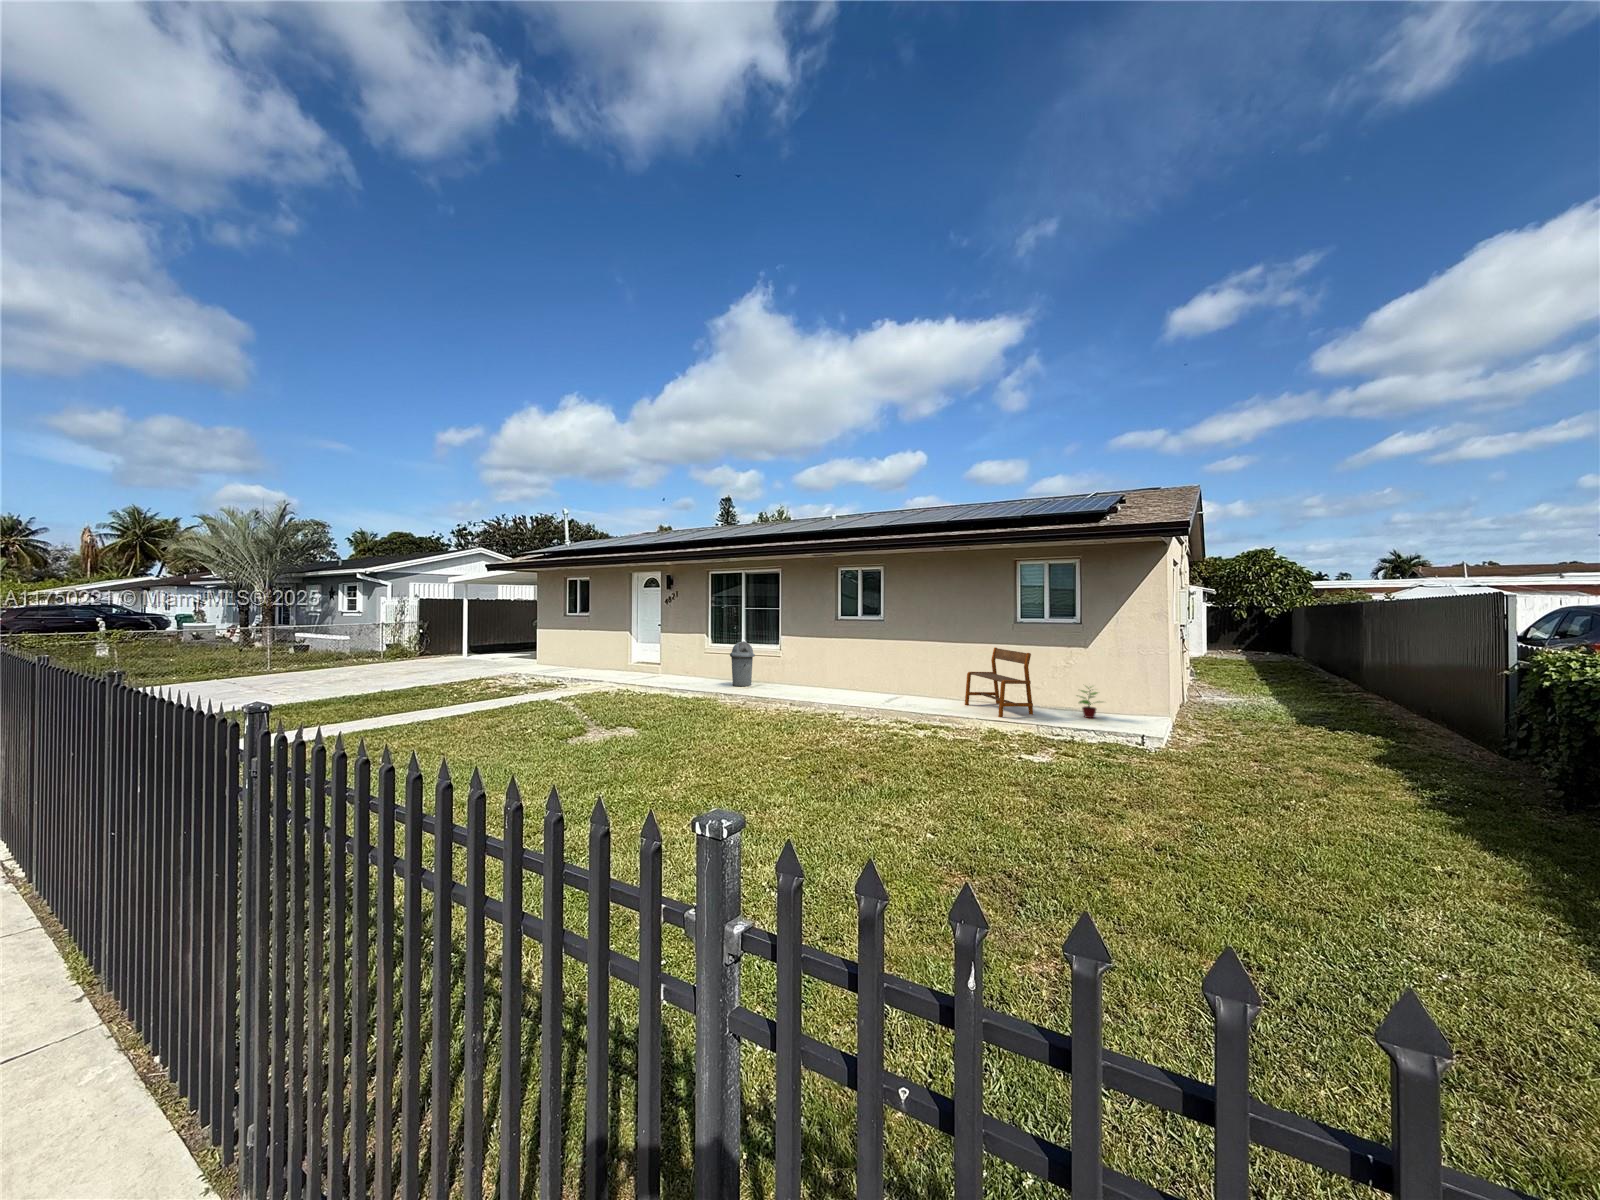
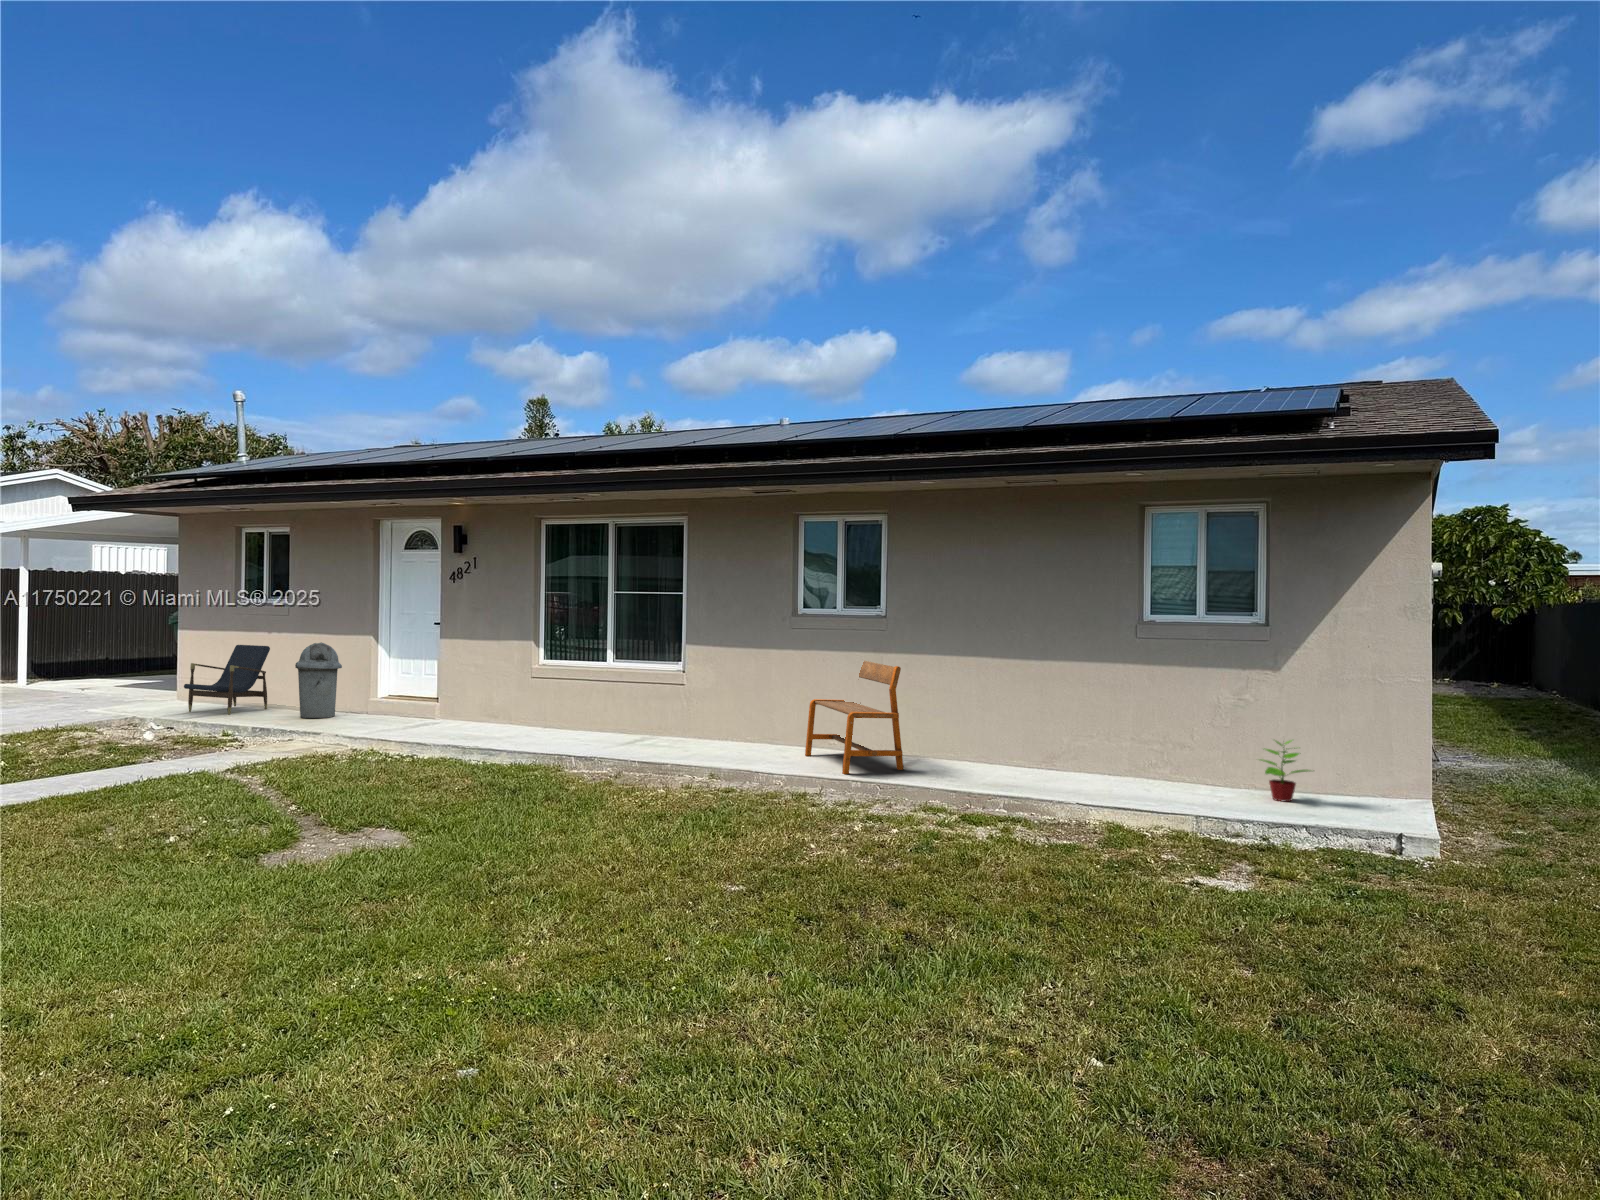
lounge chair: none [540,637,580,671] -> present [184,645,270,715]
trash can: present [730,641,755,686] -> present [295,642,342,718]
bench: present [965,648,1033,717] -> present [805,661,903,774]

